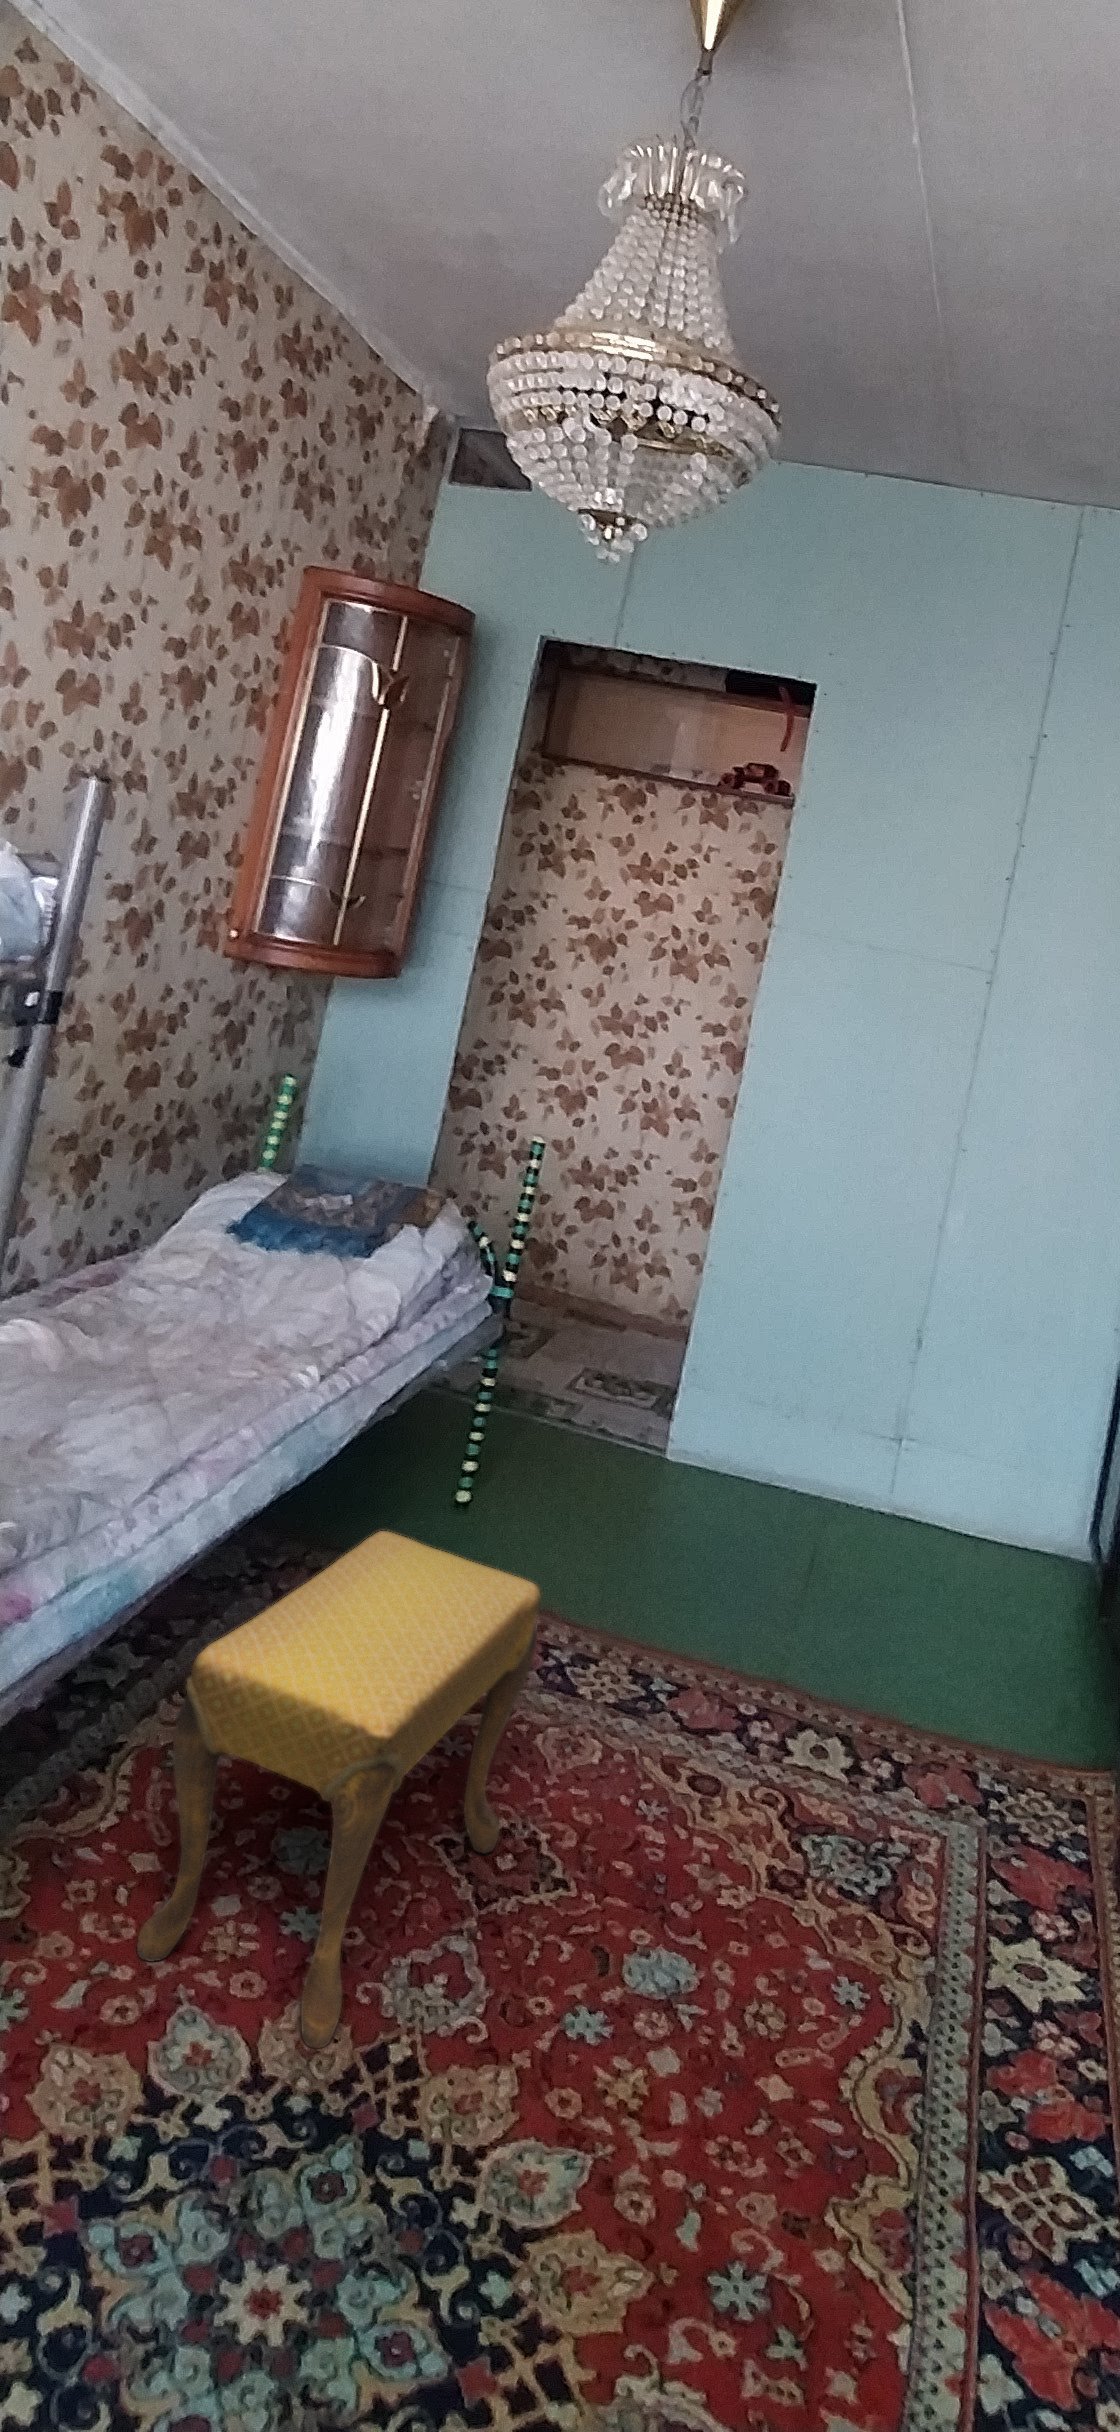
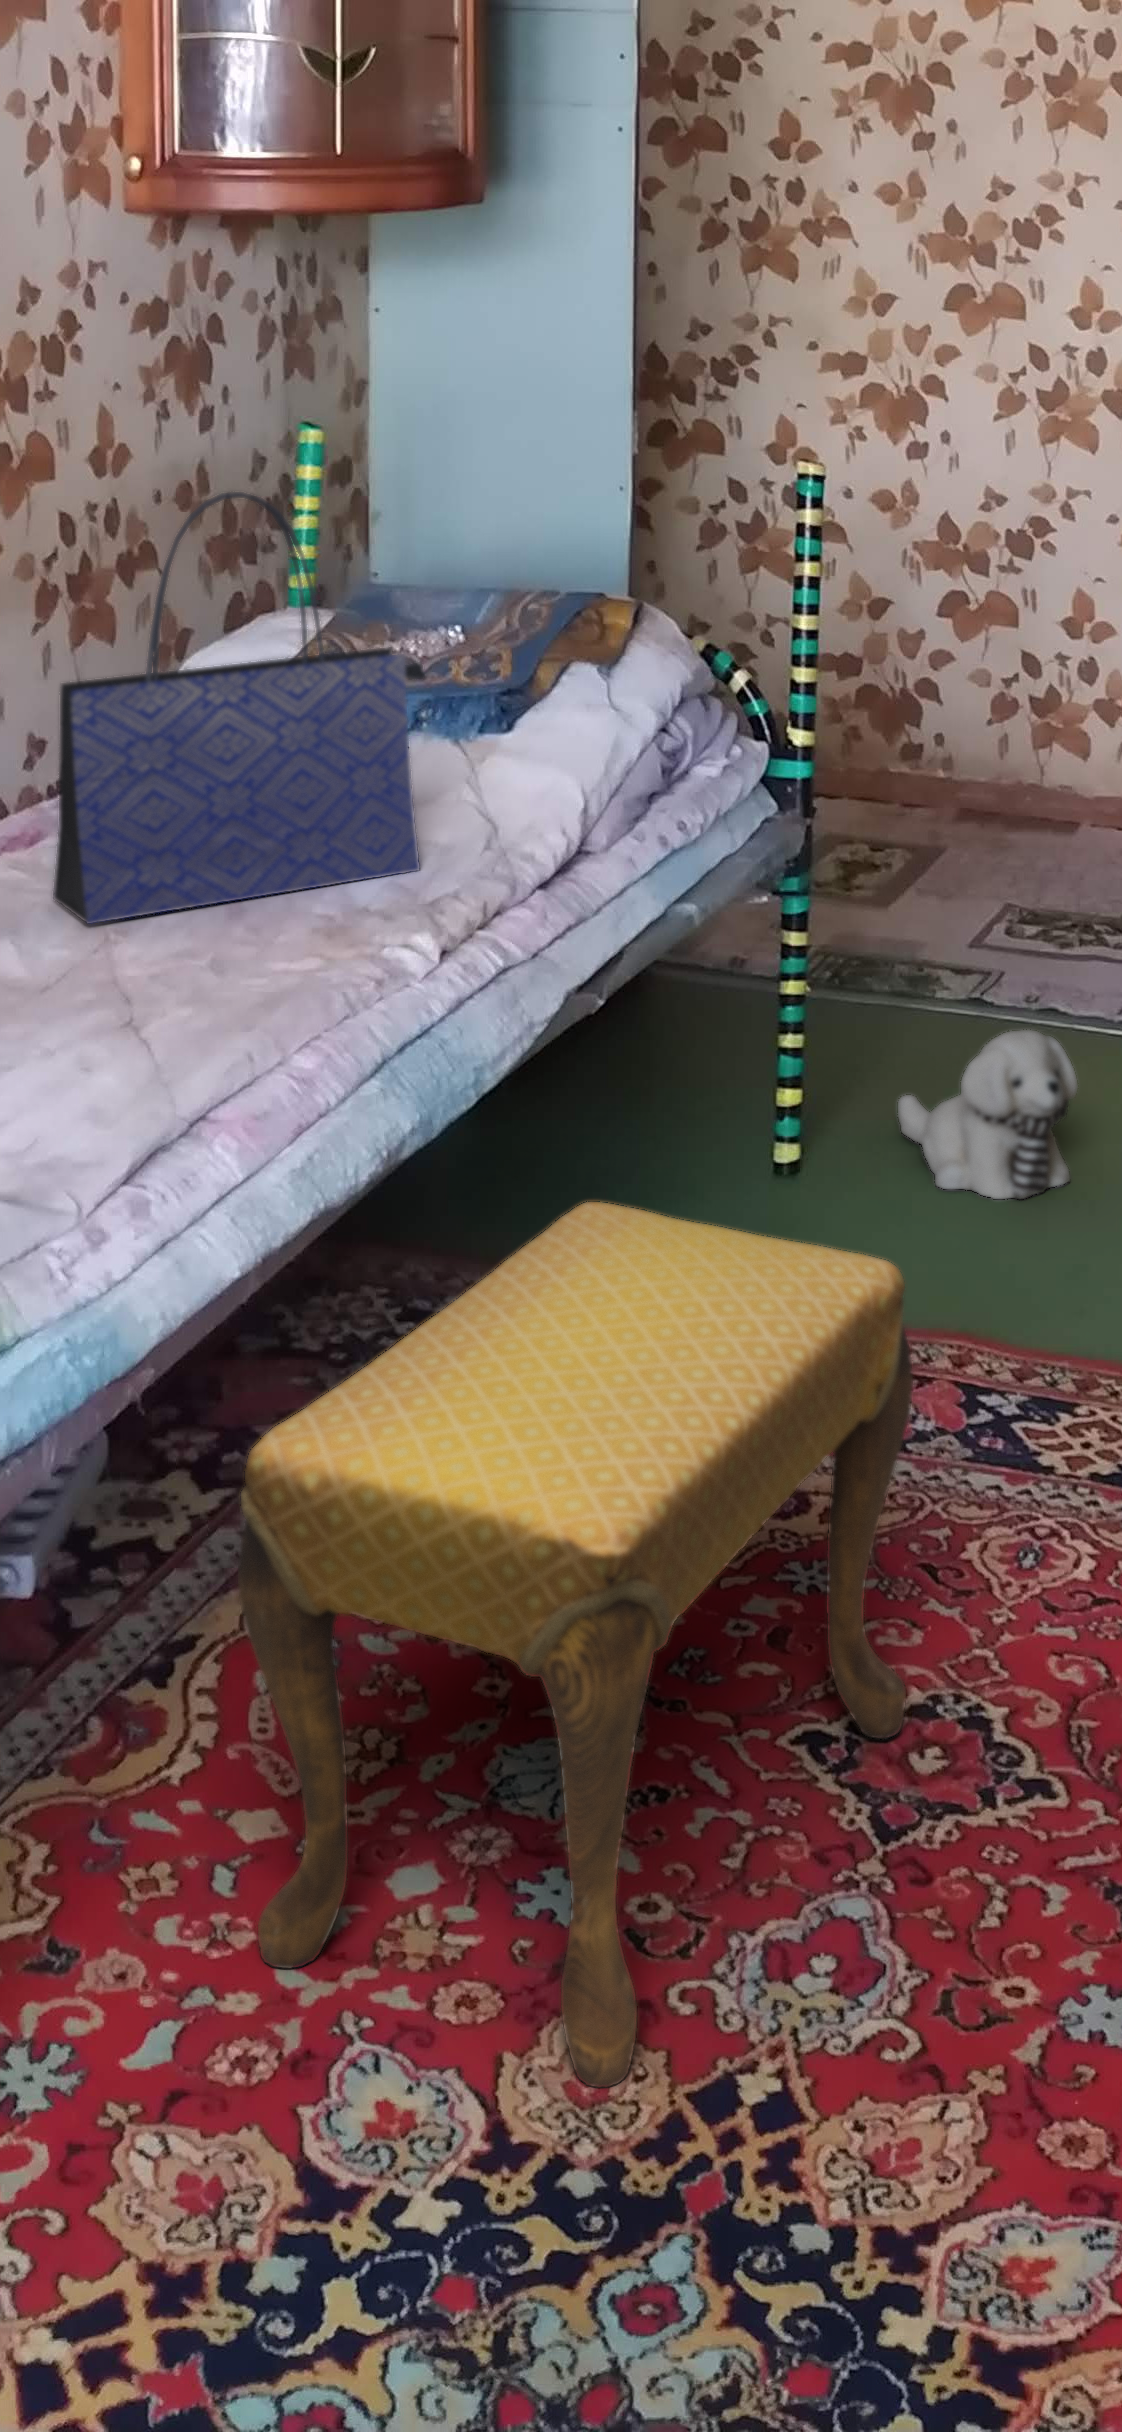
tote bag: none [118,1119,335,1338] -> present [53,492,425,924]
plush toy: none [524,1451,621,1545] -> present [898,1030,1077,1199]

